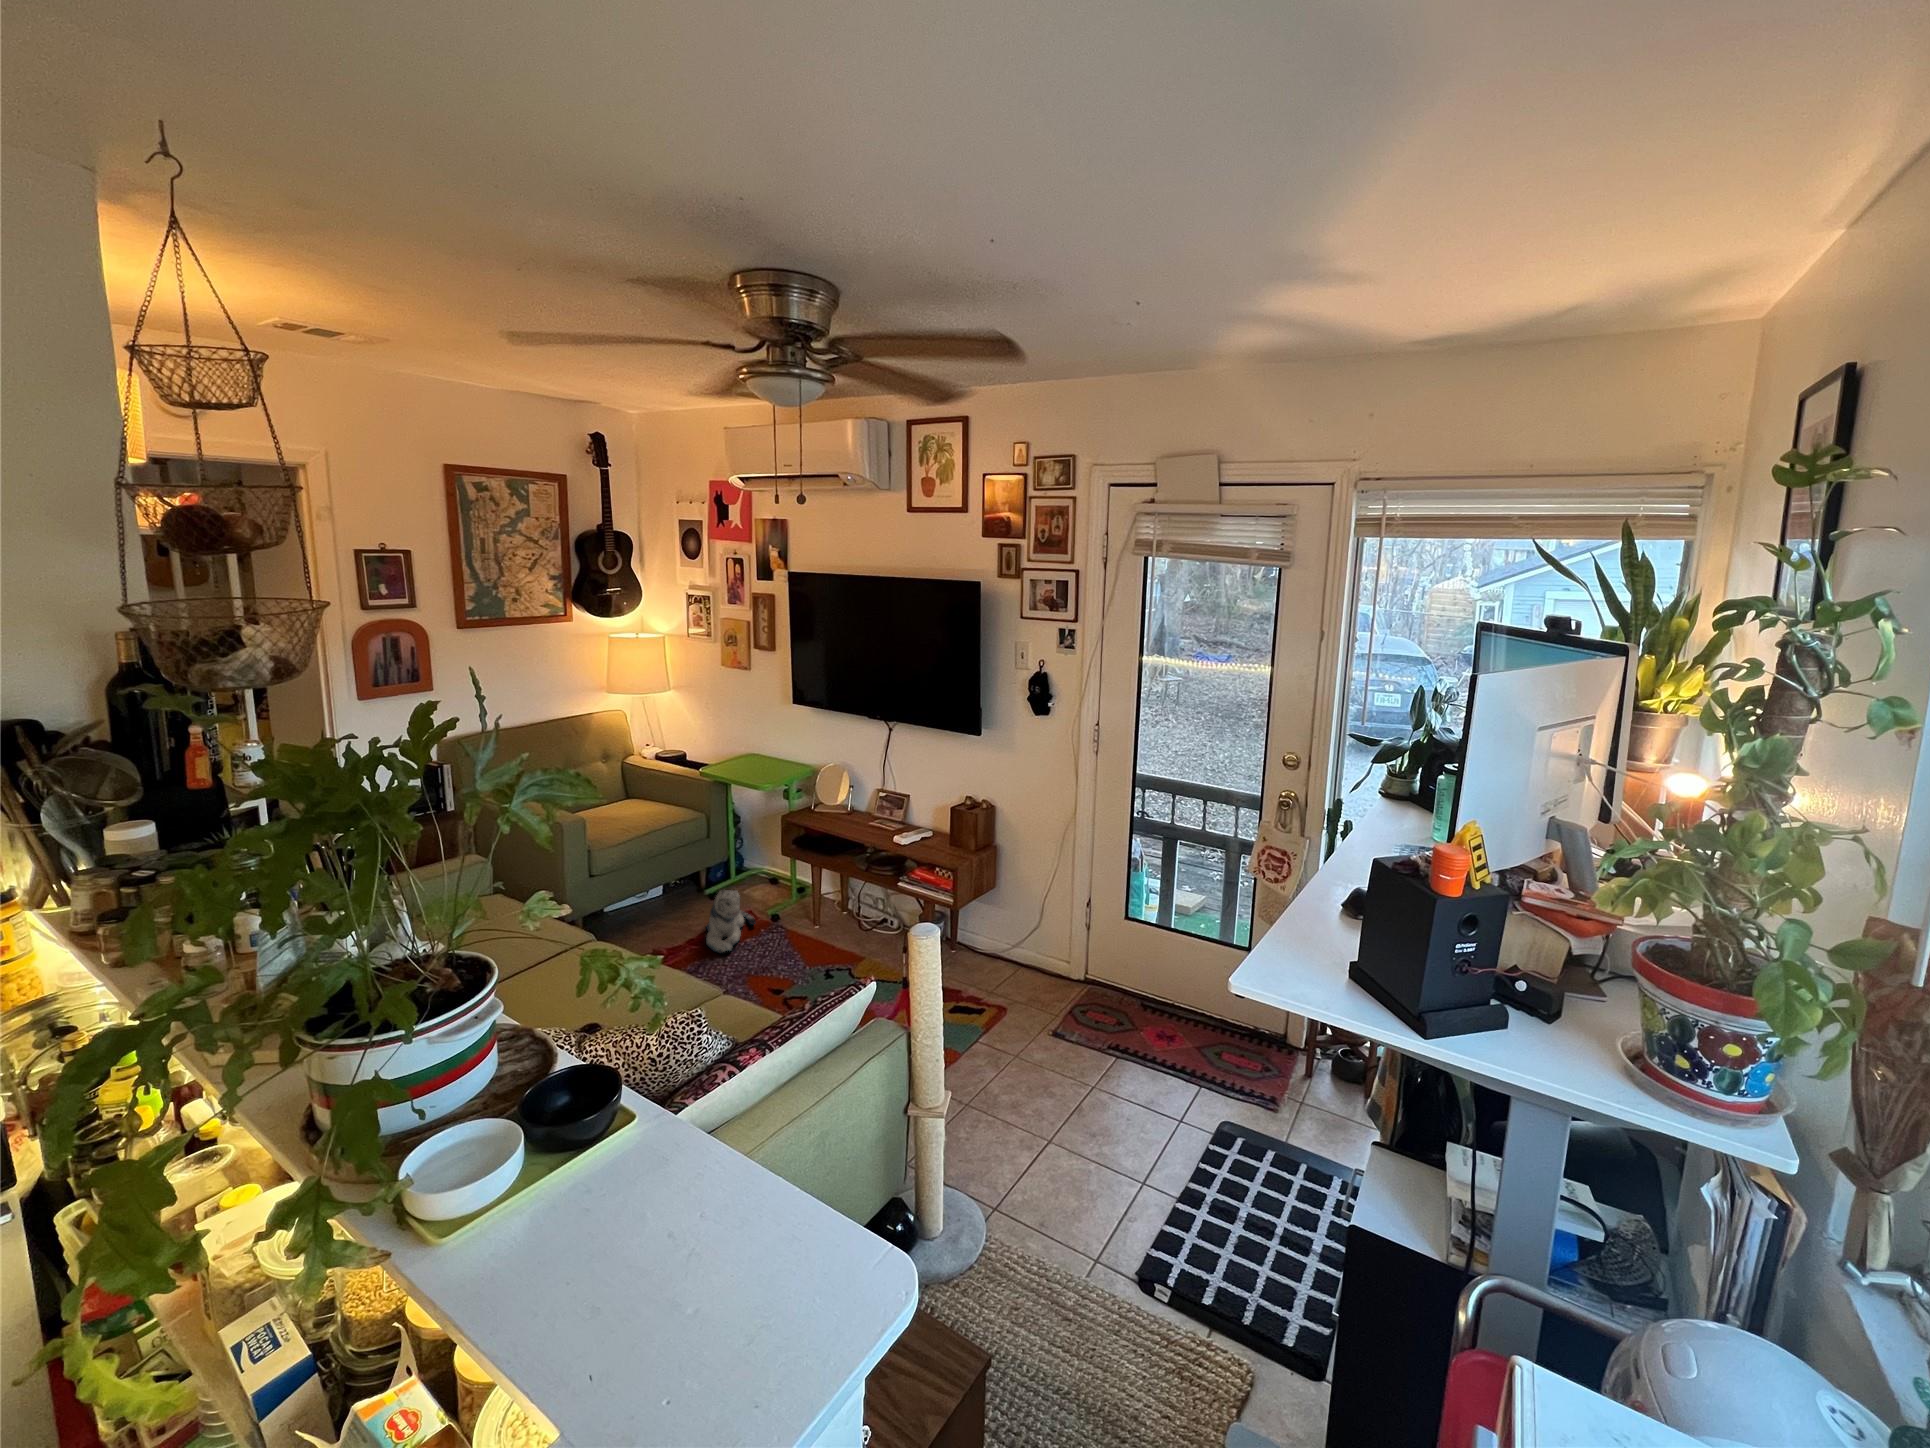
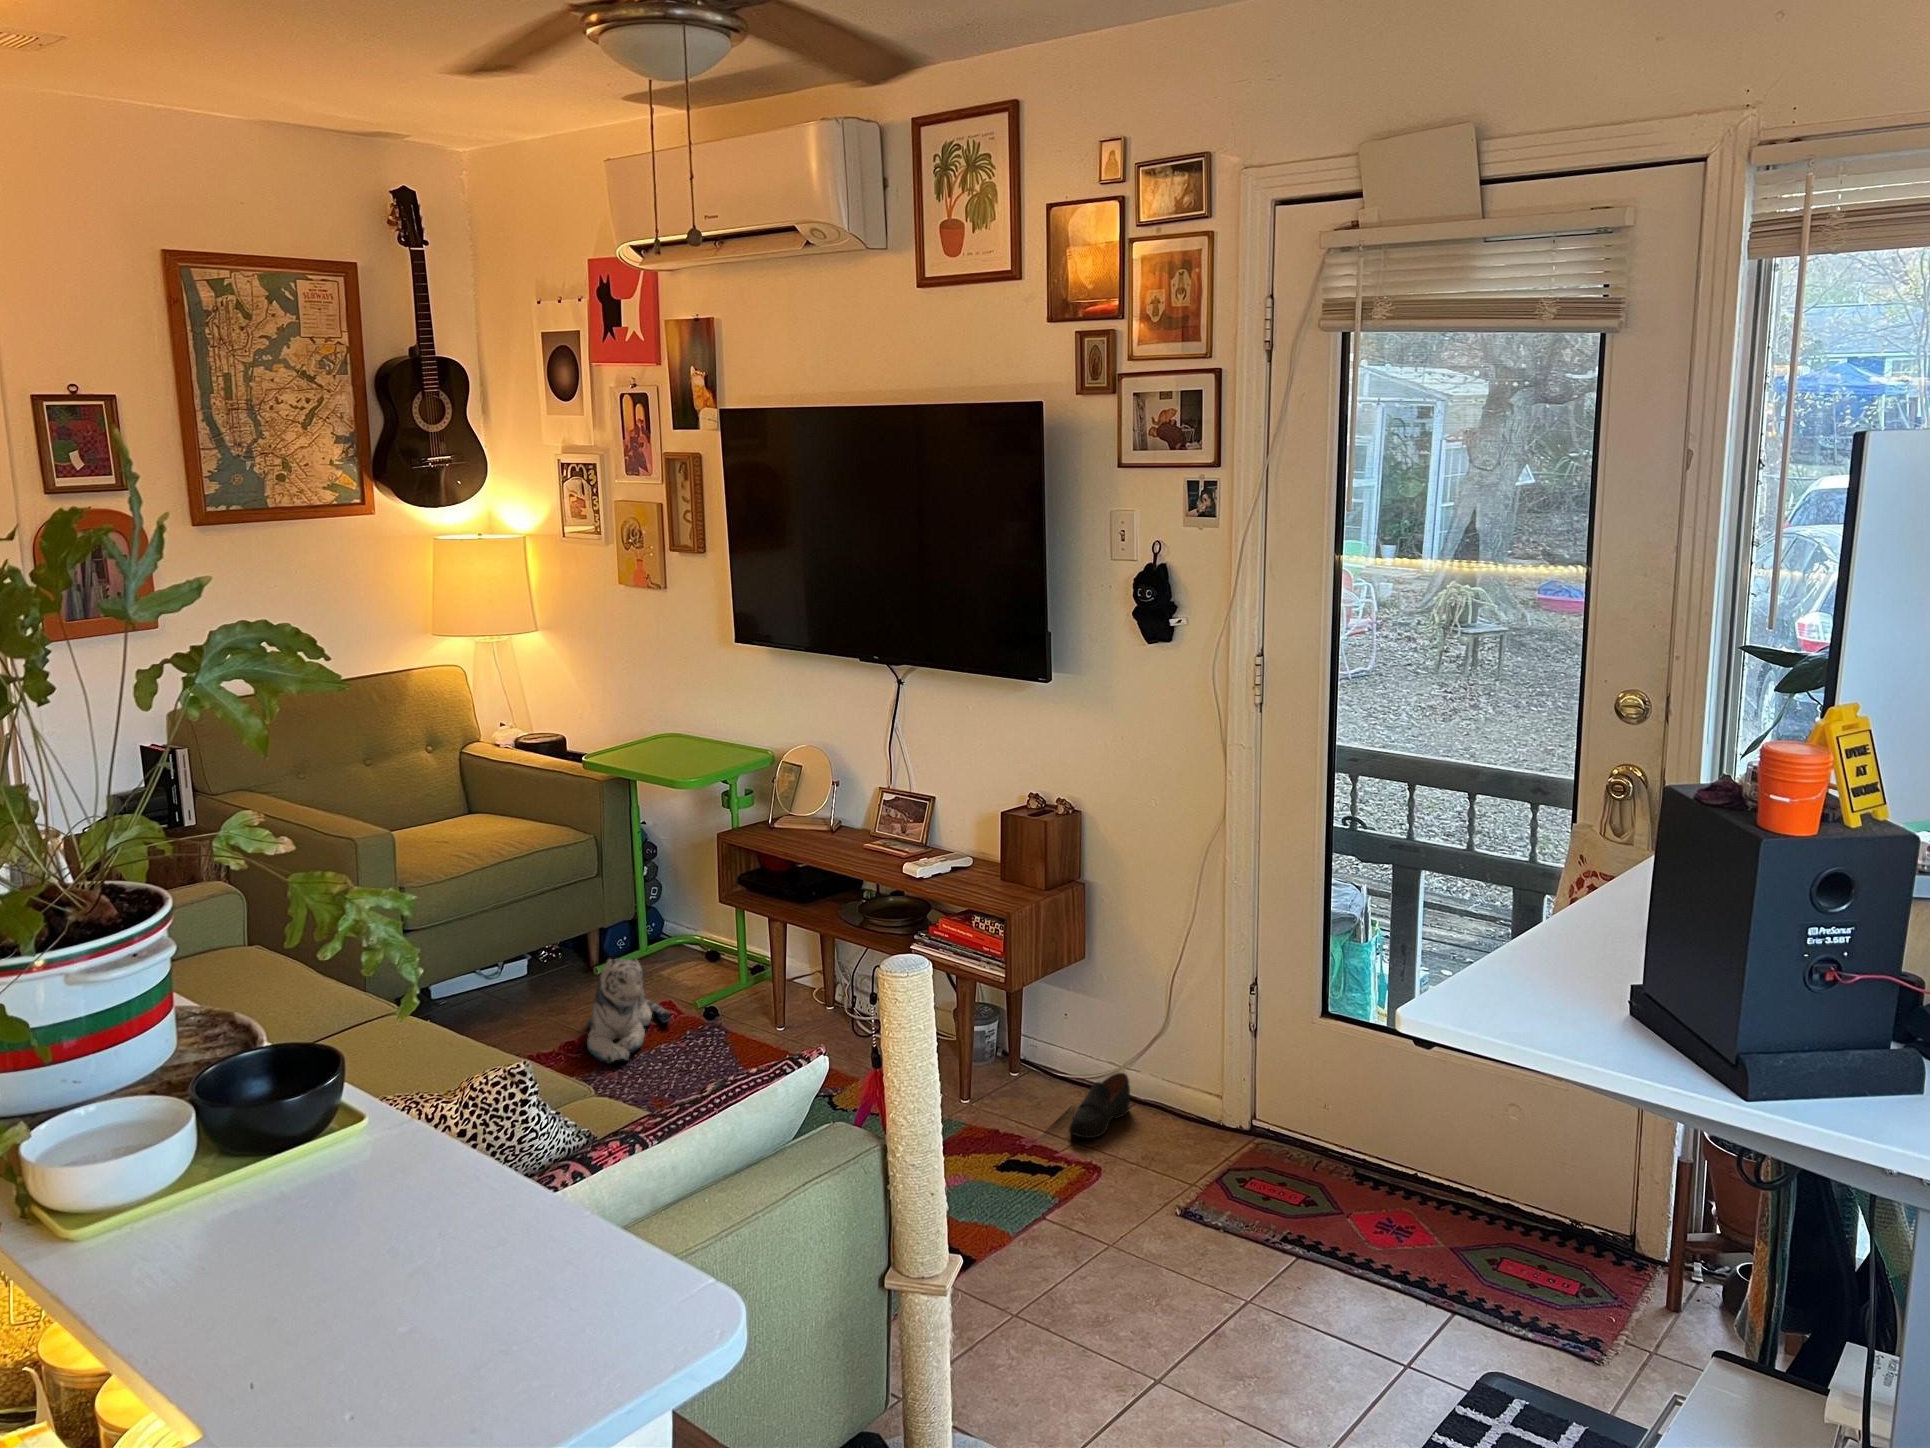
shoe: none [989,950,1021,990] -> present [1069,1073,1130,1138]

